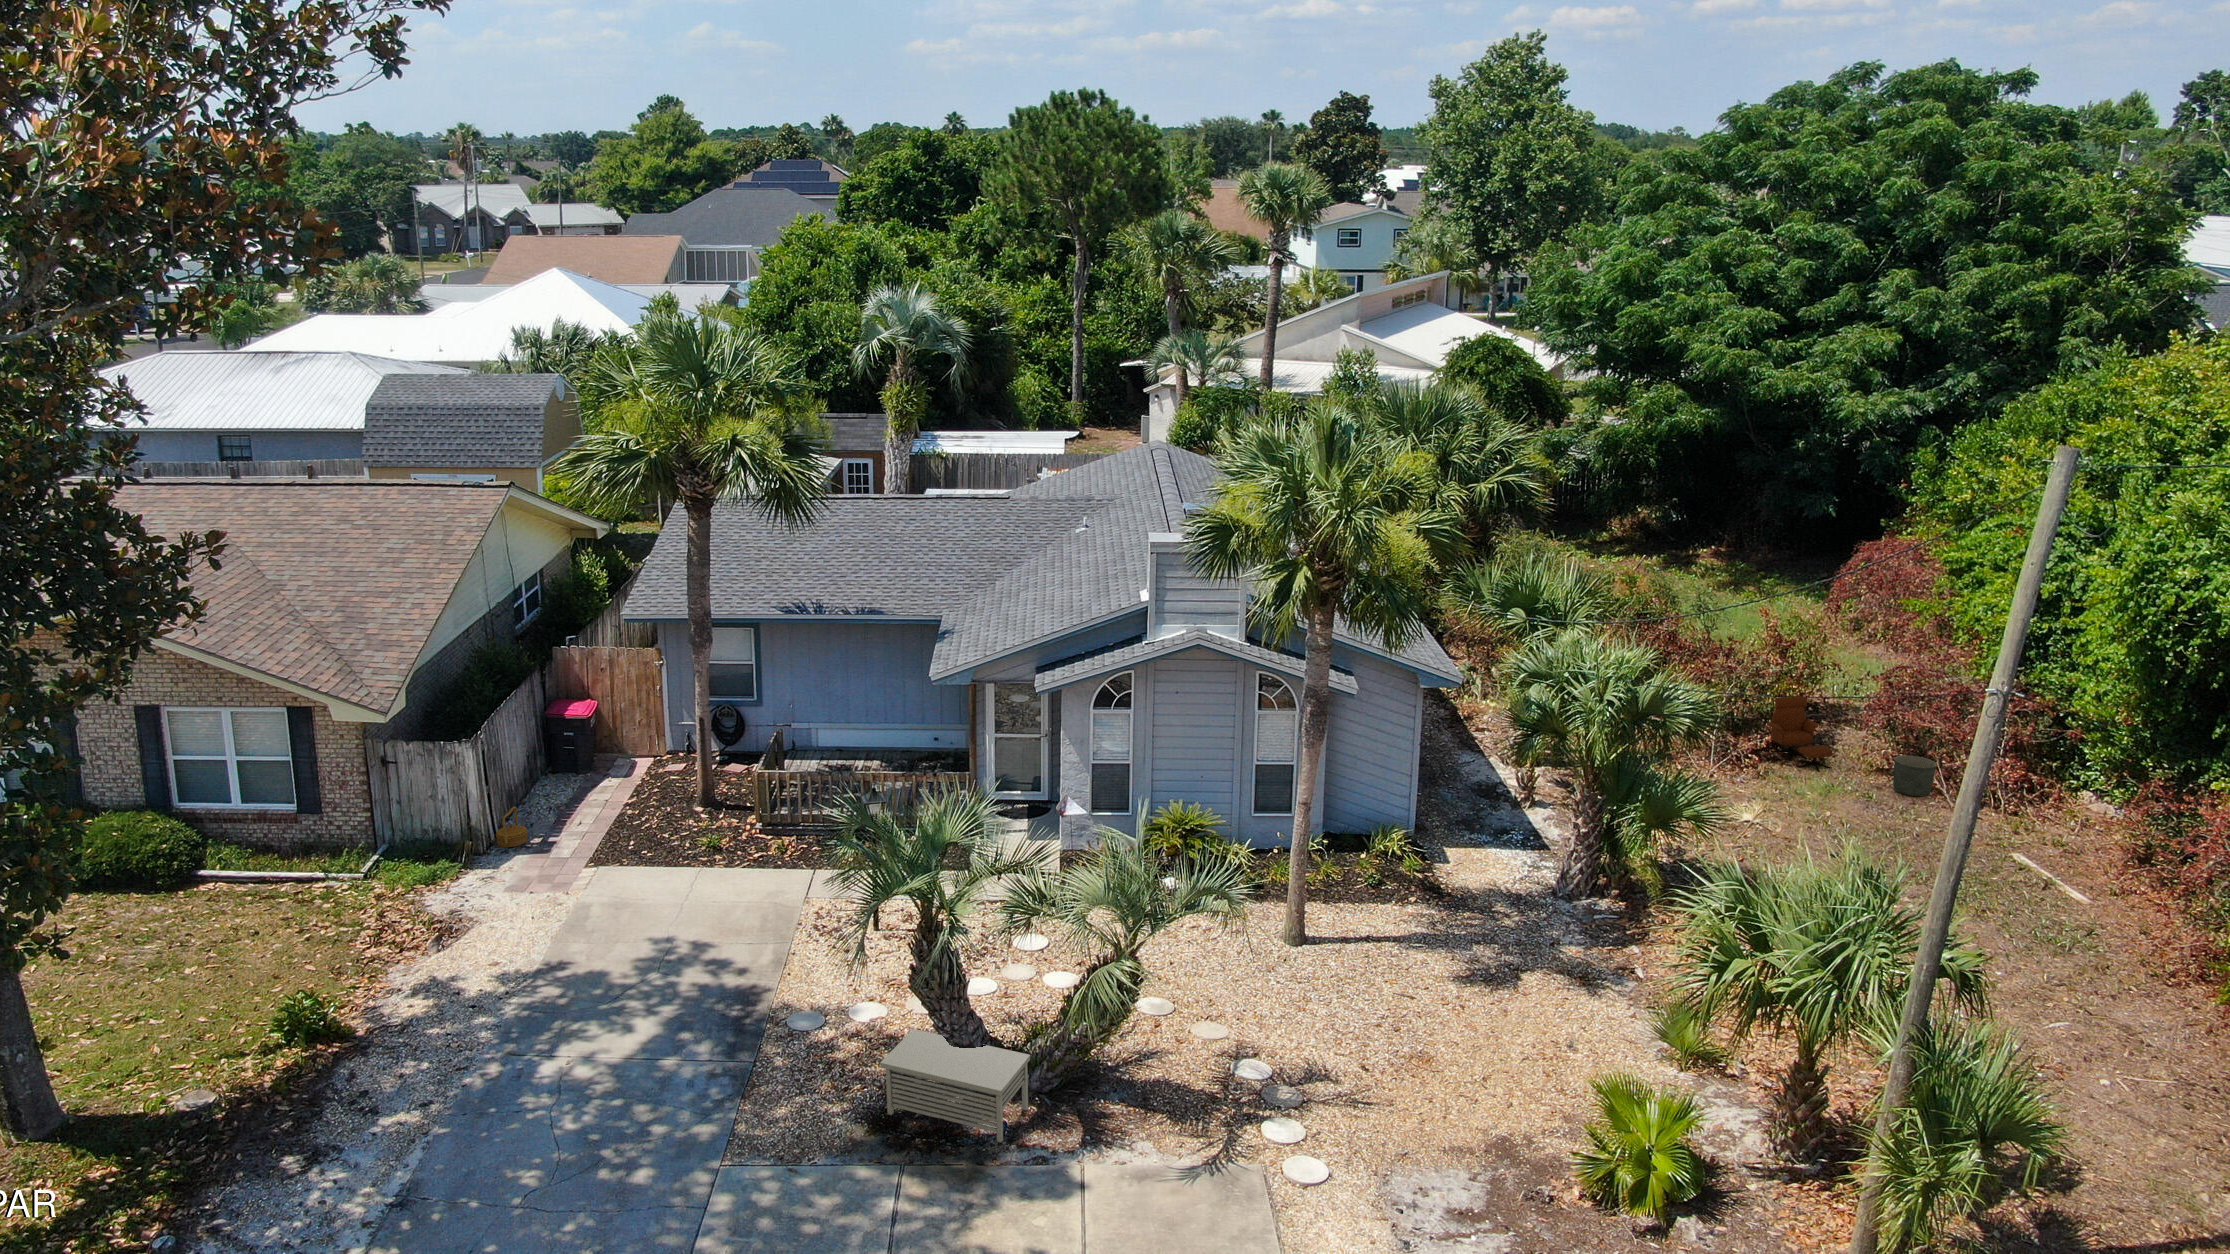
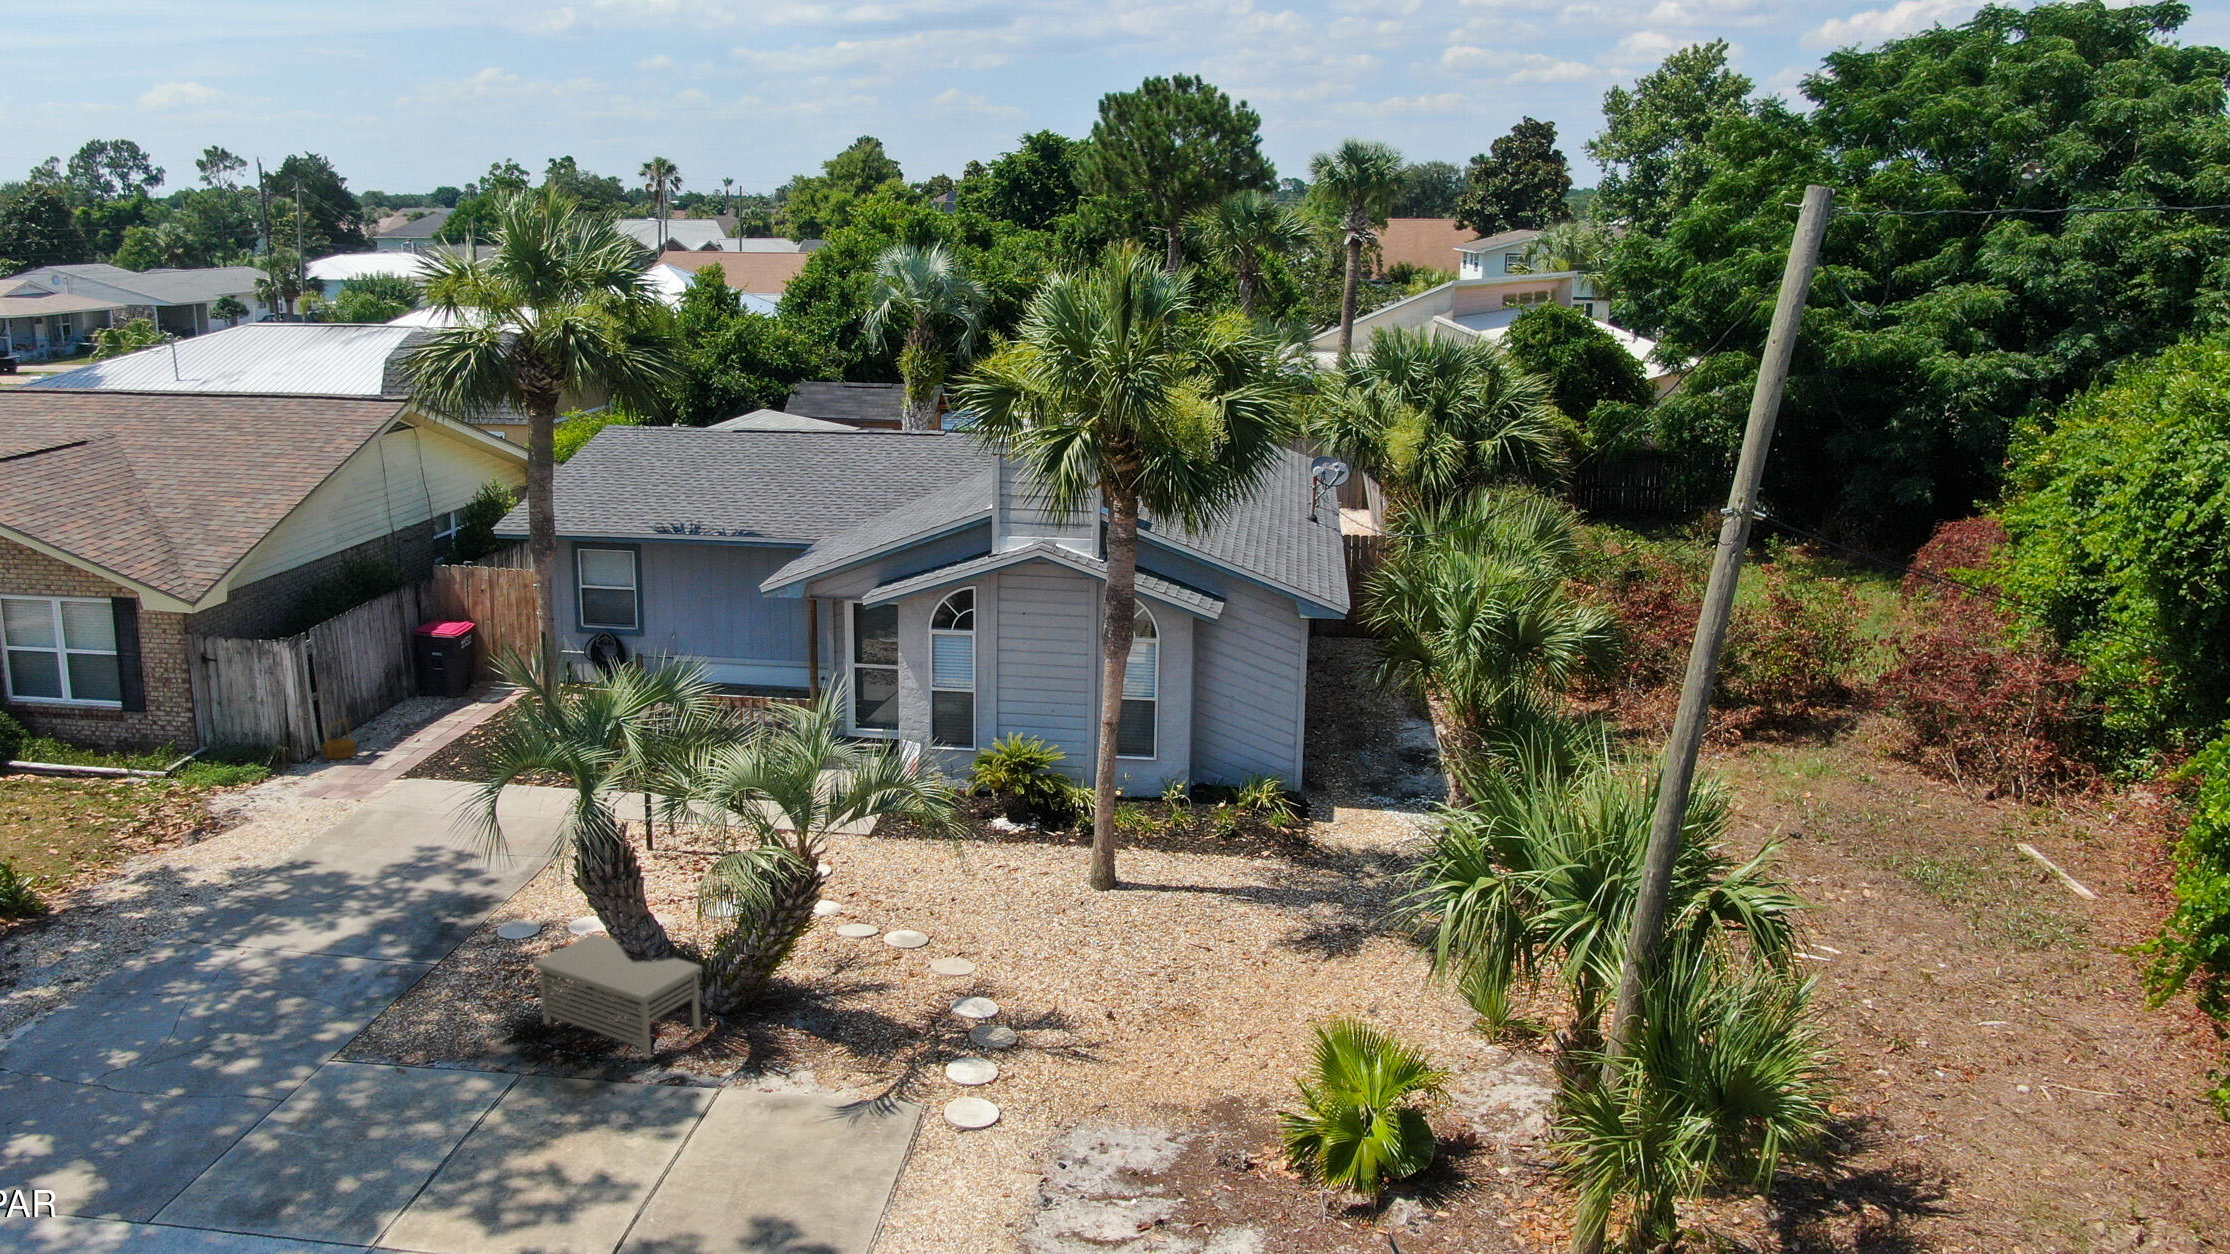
lounge chair: present [1767,696,1832,772] -> none [1765,669,1838,755]
planter: present [1893,755,1936,796] -> none [1901,736,1953,784]

